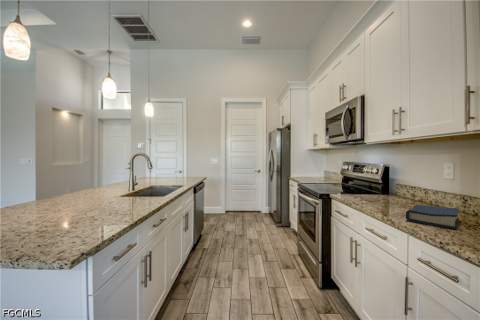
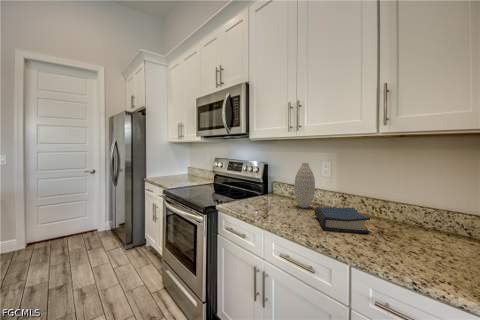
vase: none [404,165,428,207] -> present [294,163,315,208]

